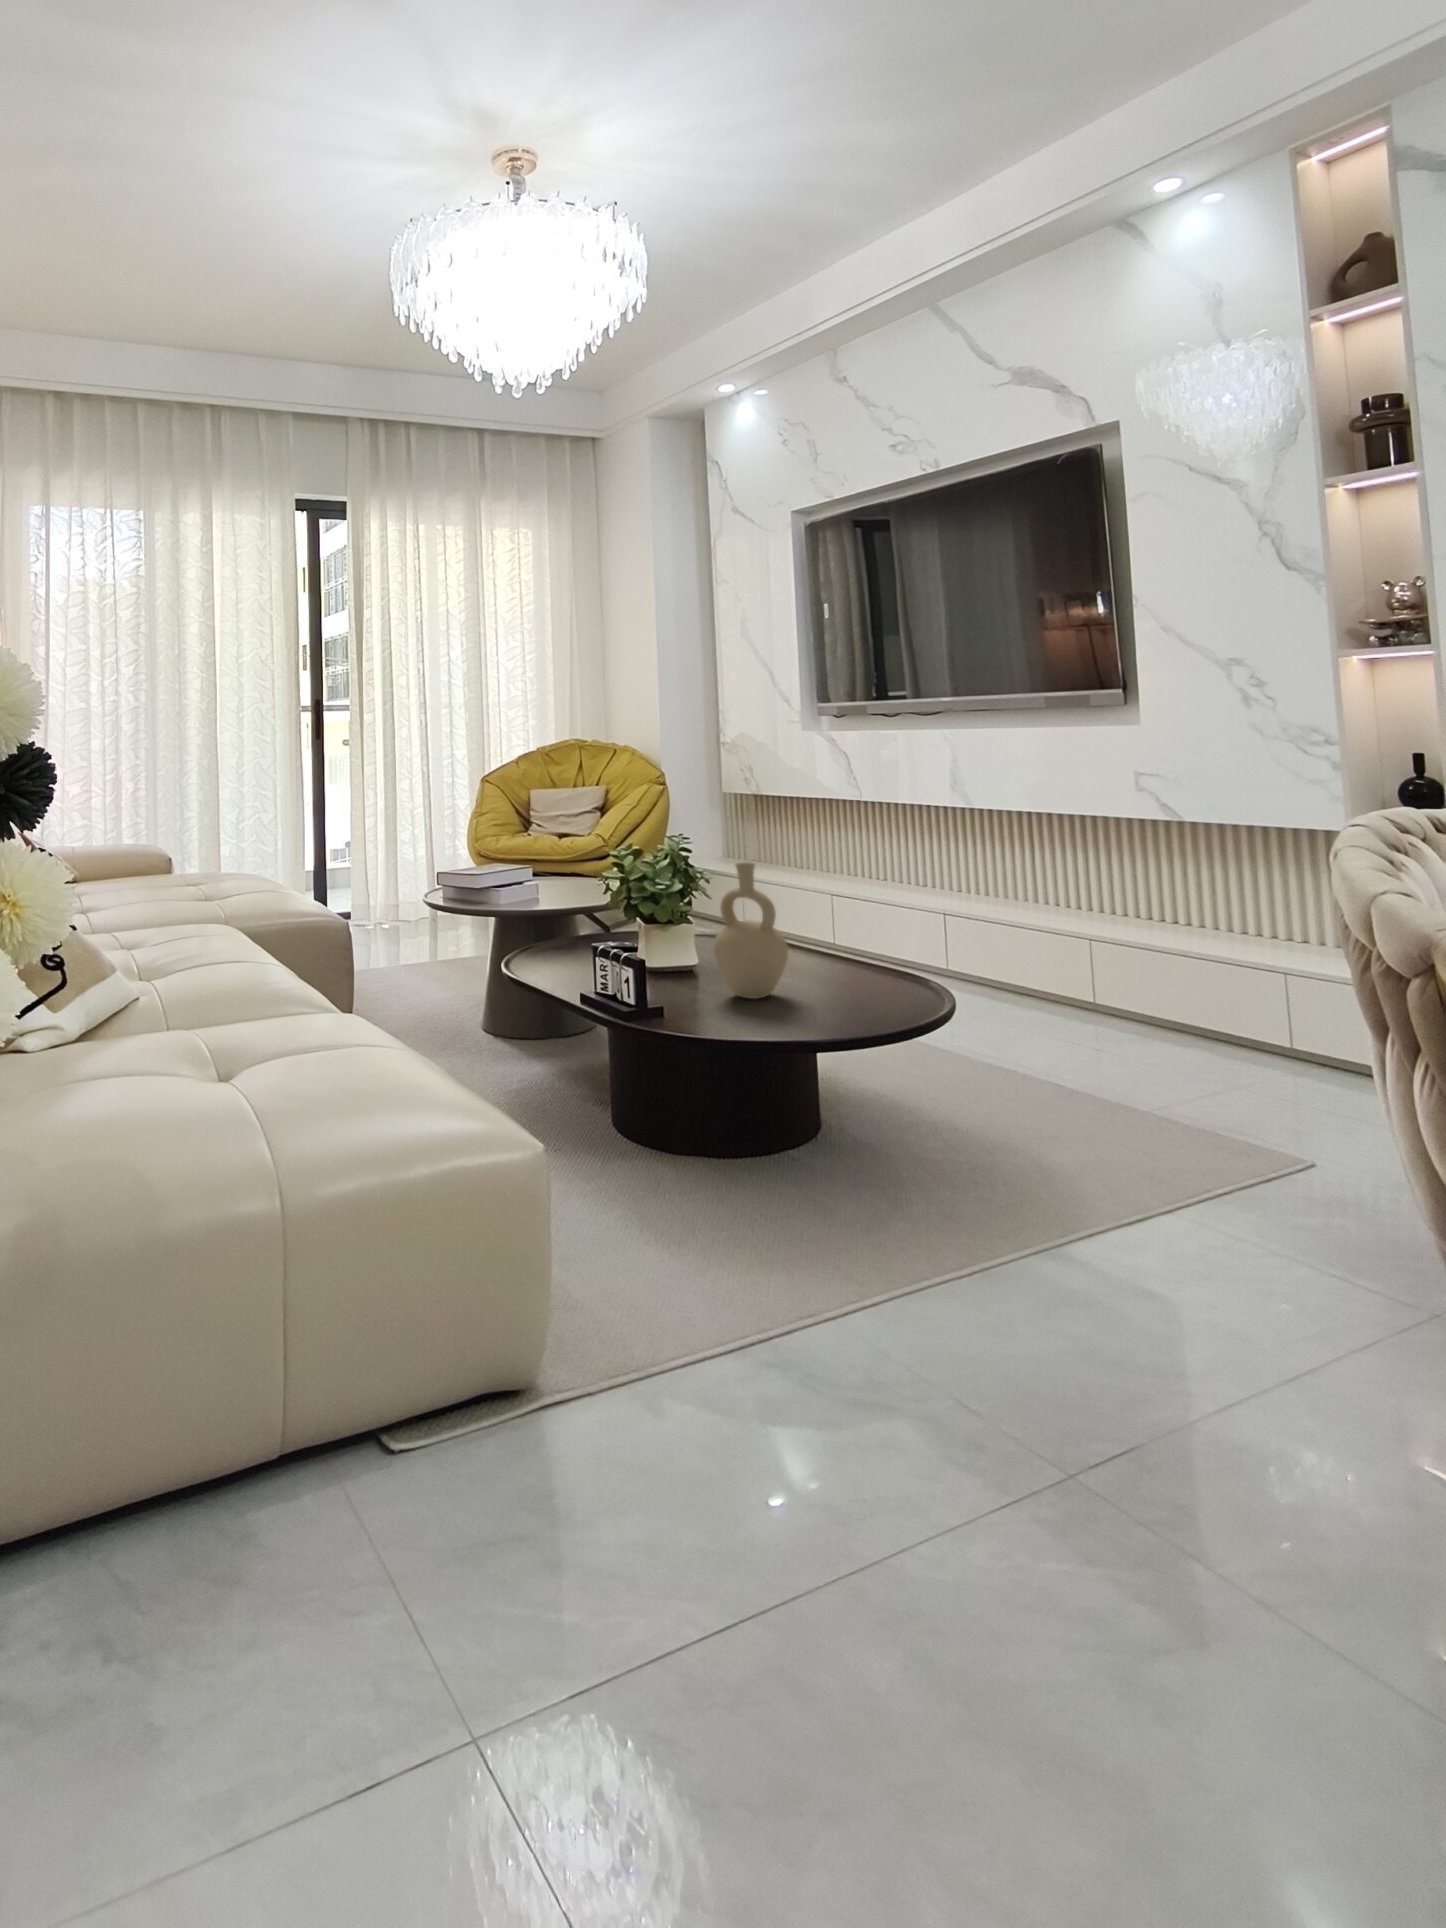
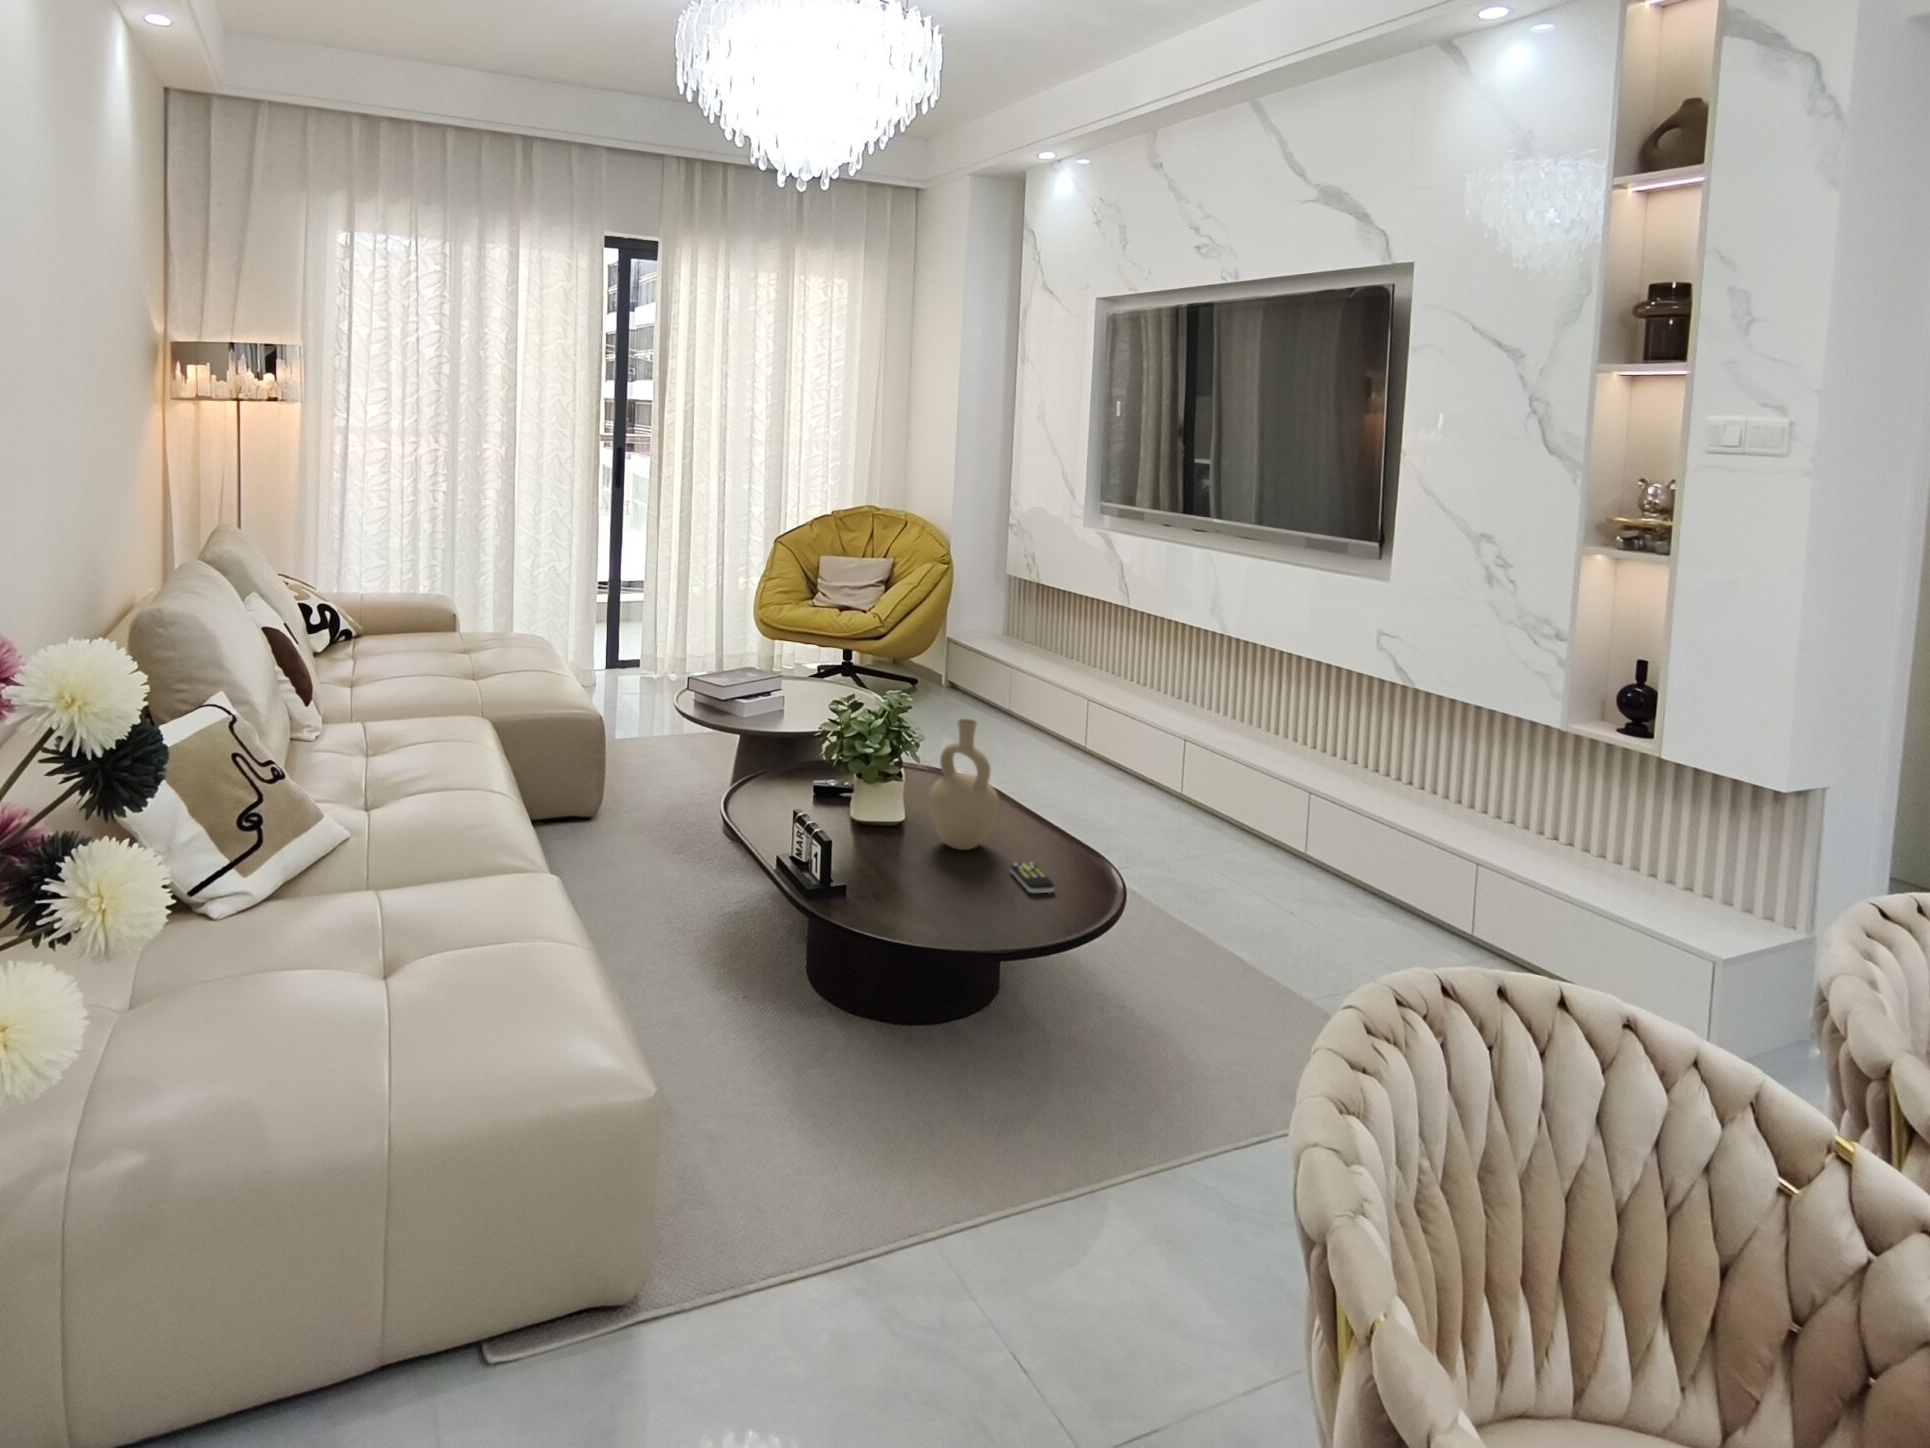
remote control: none [811,998,863,1022] -> present [1011,863,1054,893]

